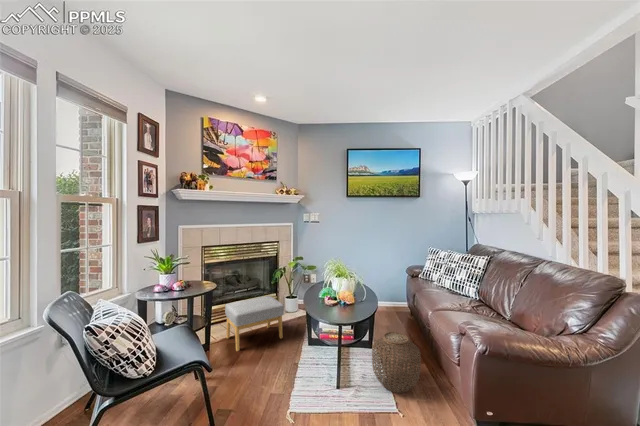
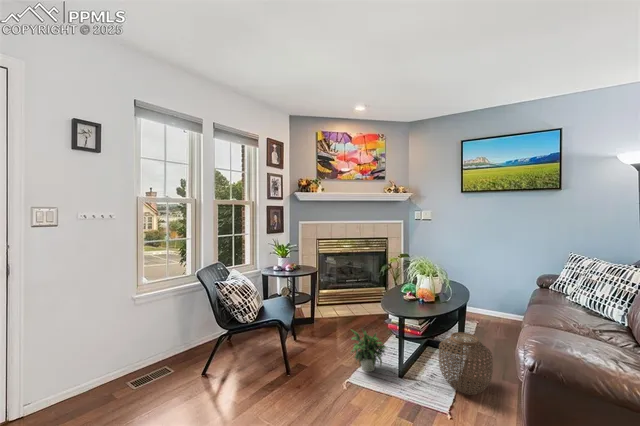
footstool: present [225,296,284,351] -> none [330,288,378,329]
potted plant: none [273,349,324,400] -> present [351,330,386,372]

